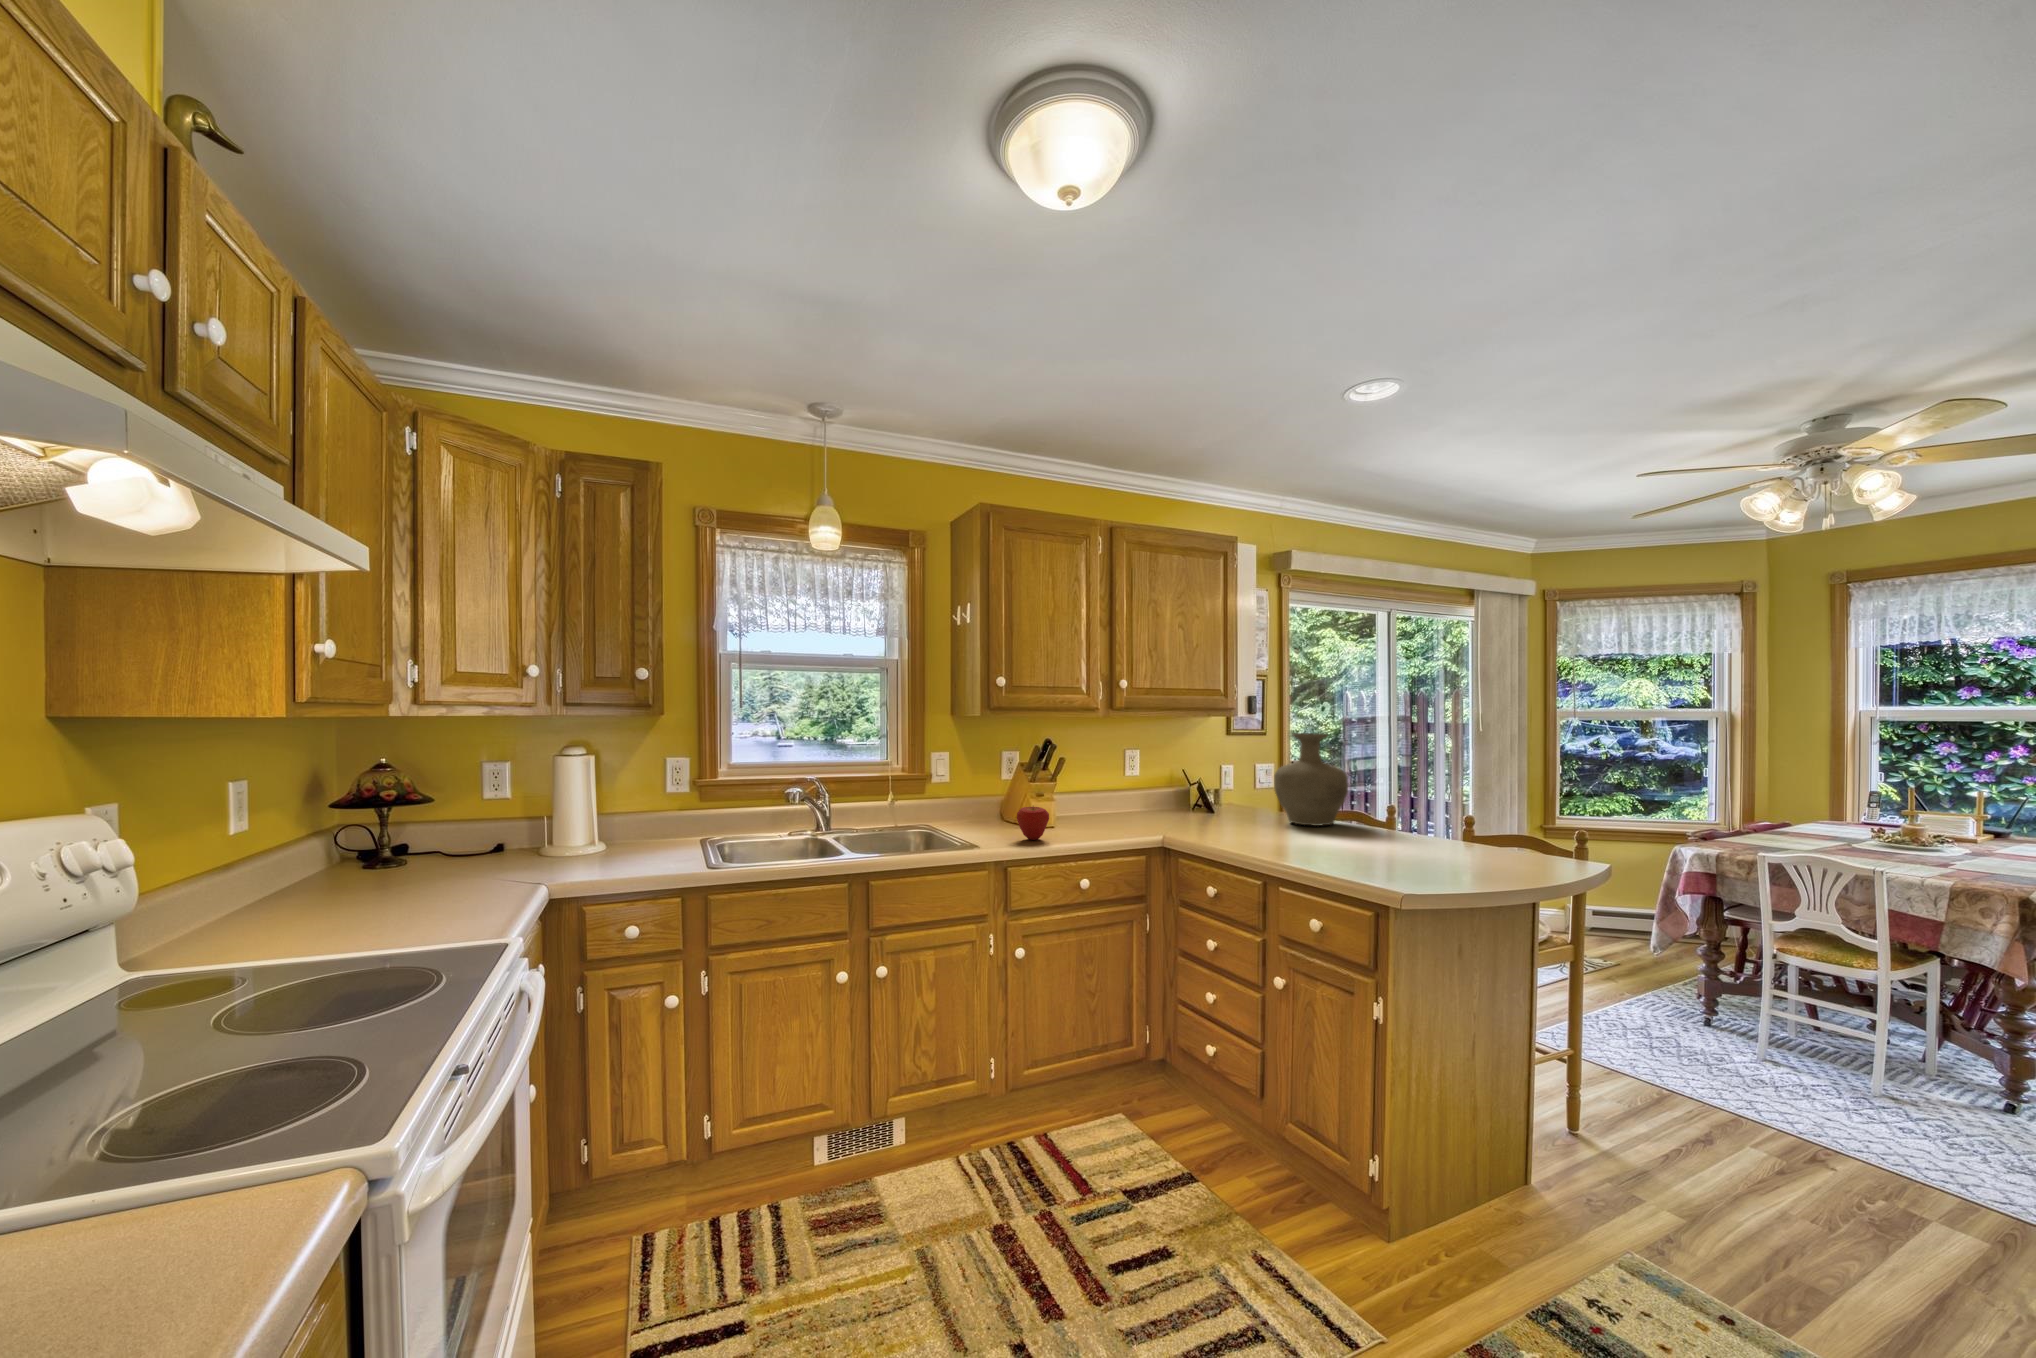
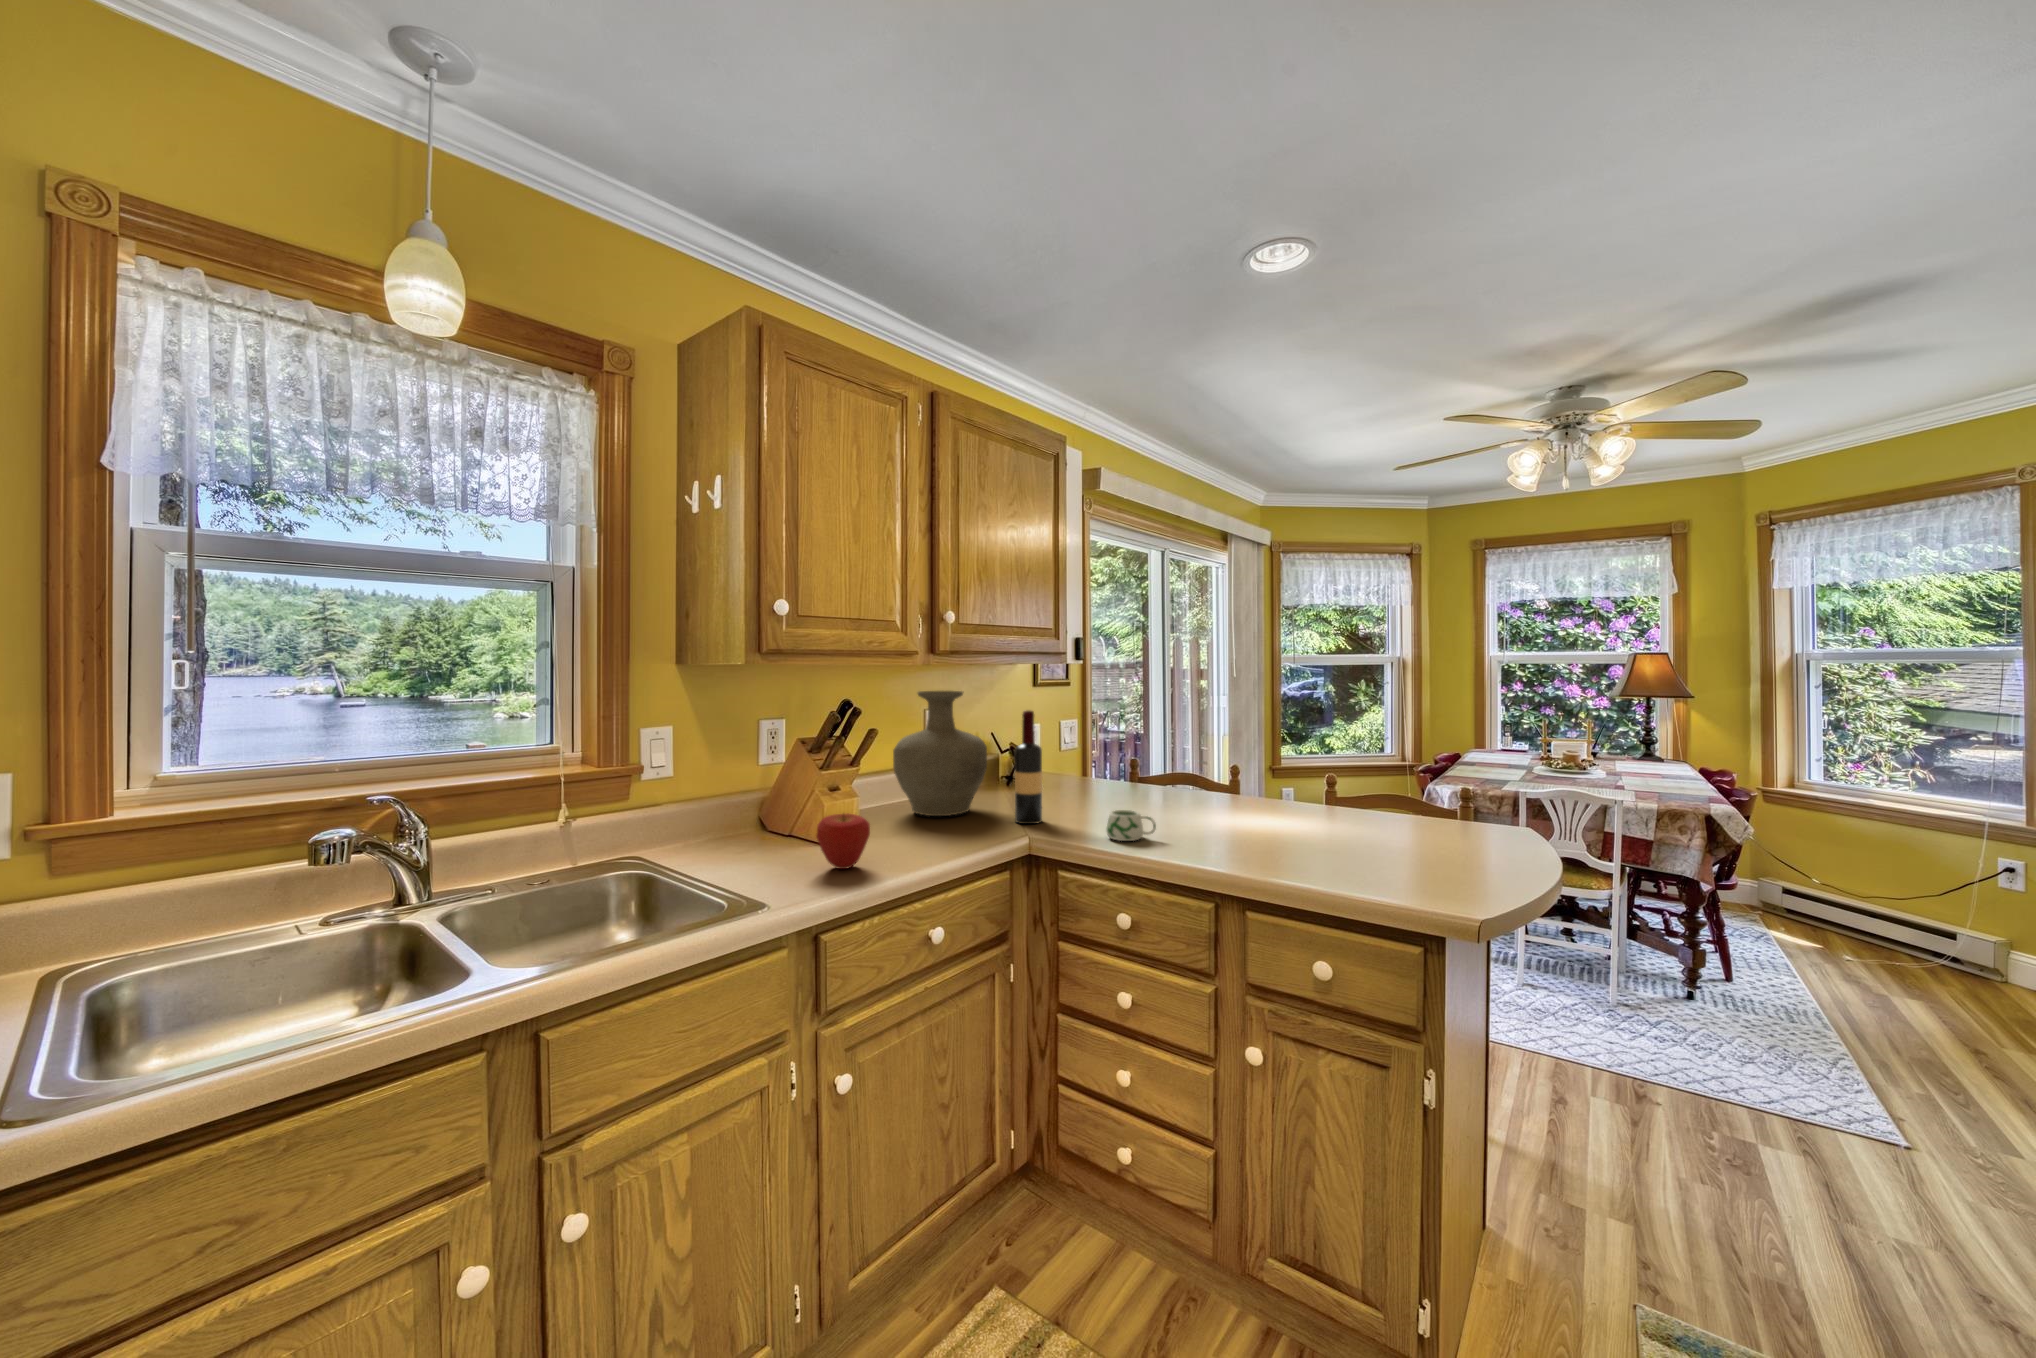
vase: present [1274,733,1348,826] -> present [893,691,987,816]
wine bottle: none [1165,749,1185,830] -> present [1015,710,1042,824]
mug: none [1215,821,1250,842] -> present [1107,810,1156,841]

